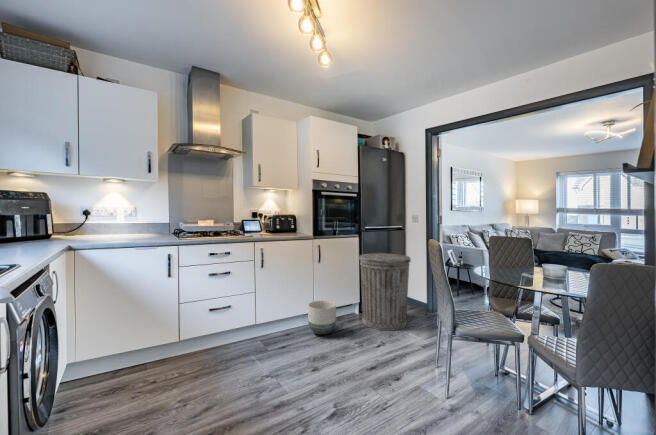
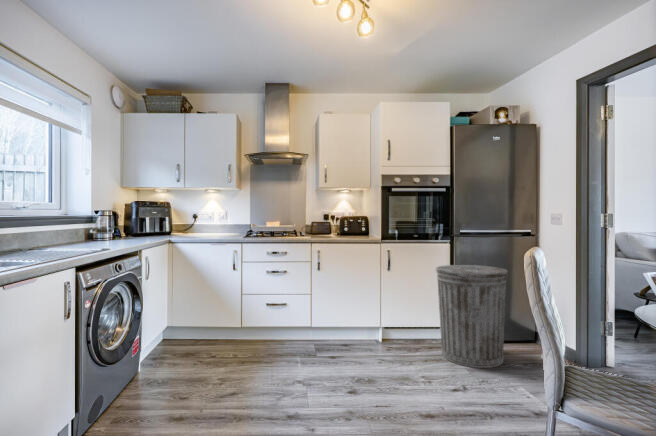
planter: present [308,301,336,335] -> none [365,314,398,352]

